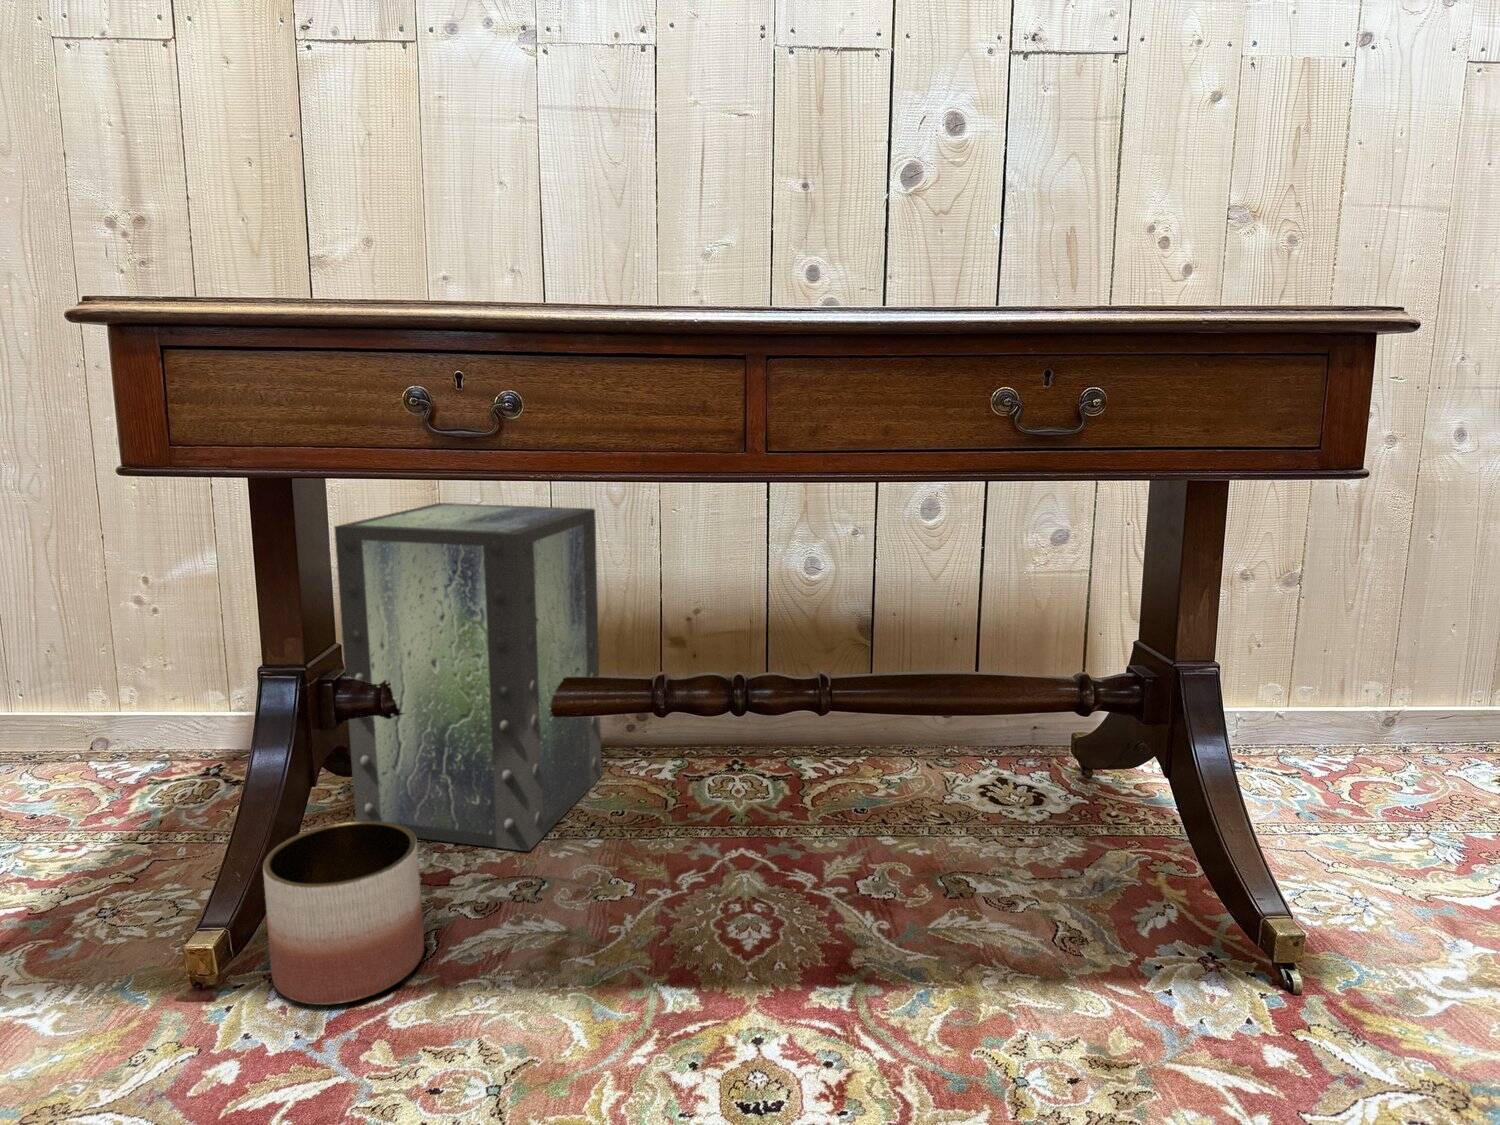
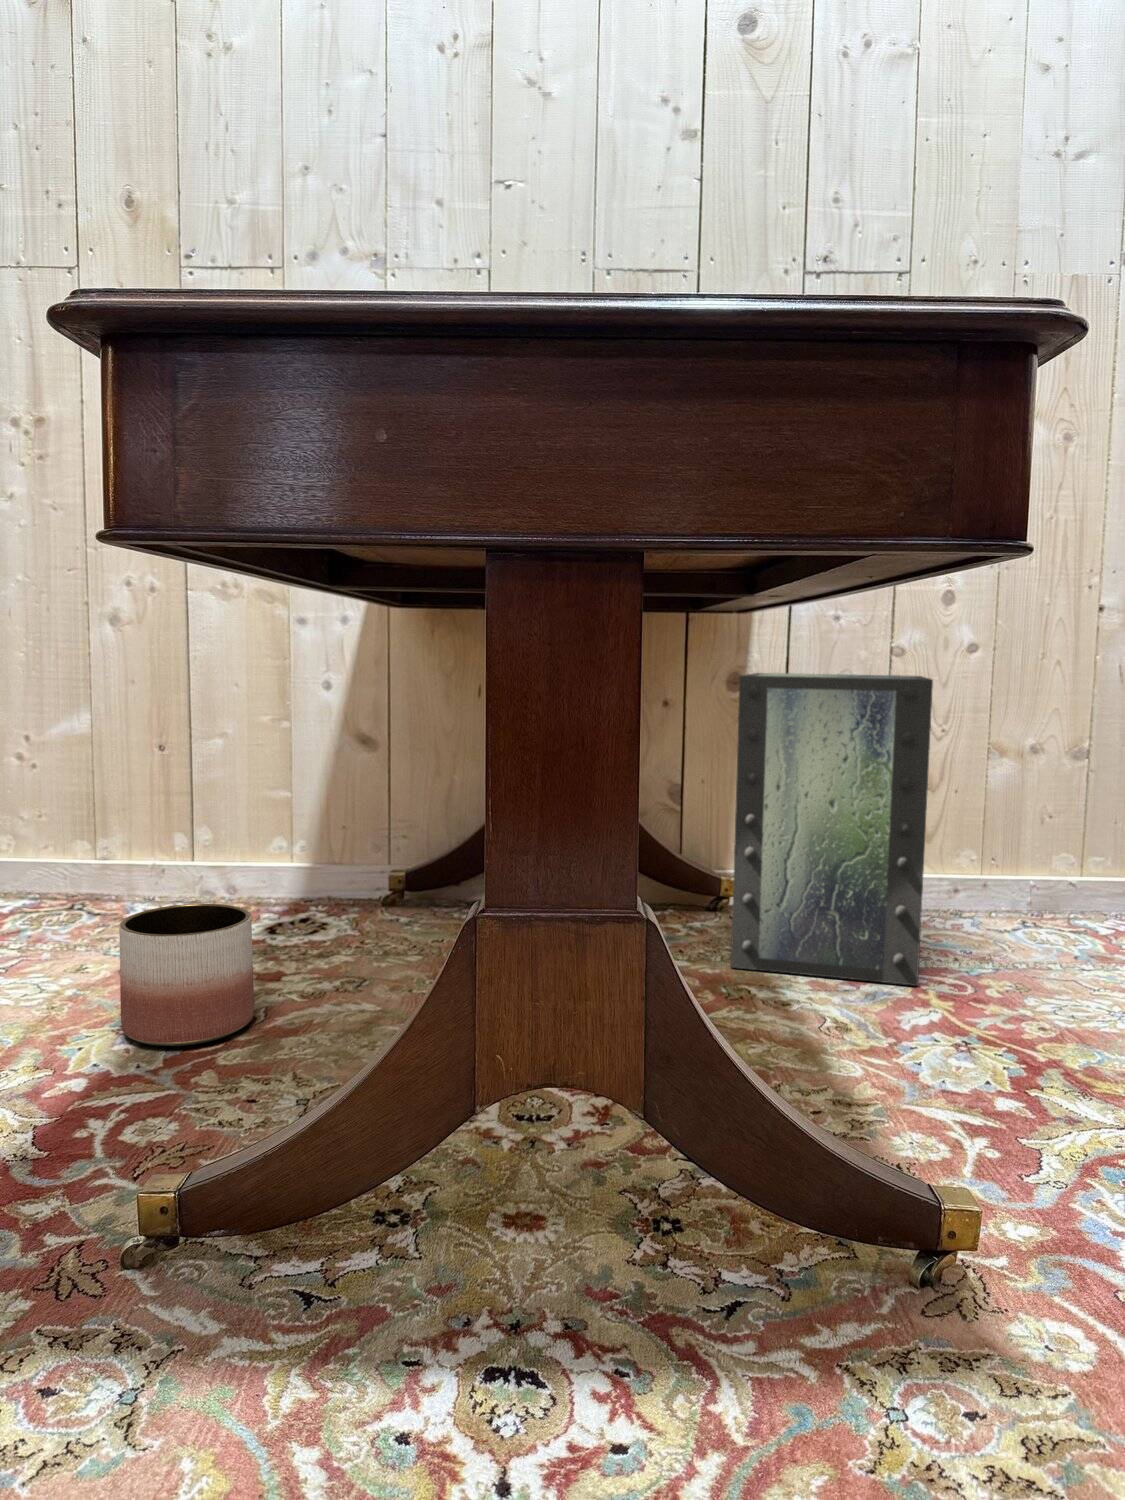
storage box: present [335,503,601,851] -> present [731,673,933,986]

